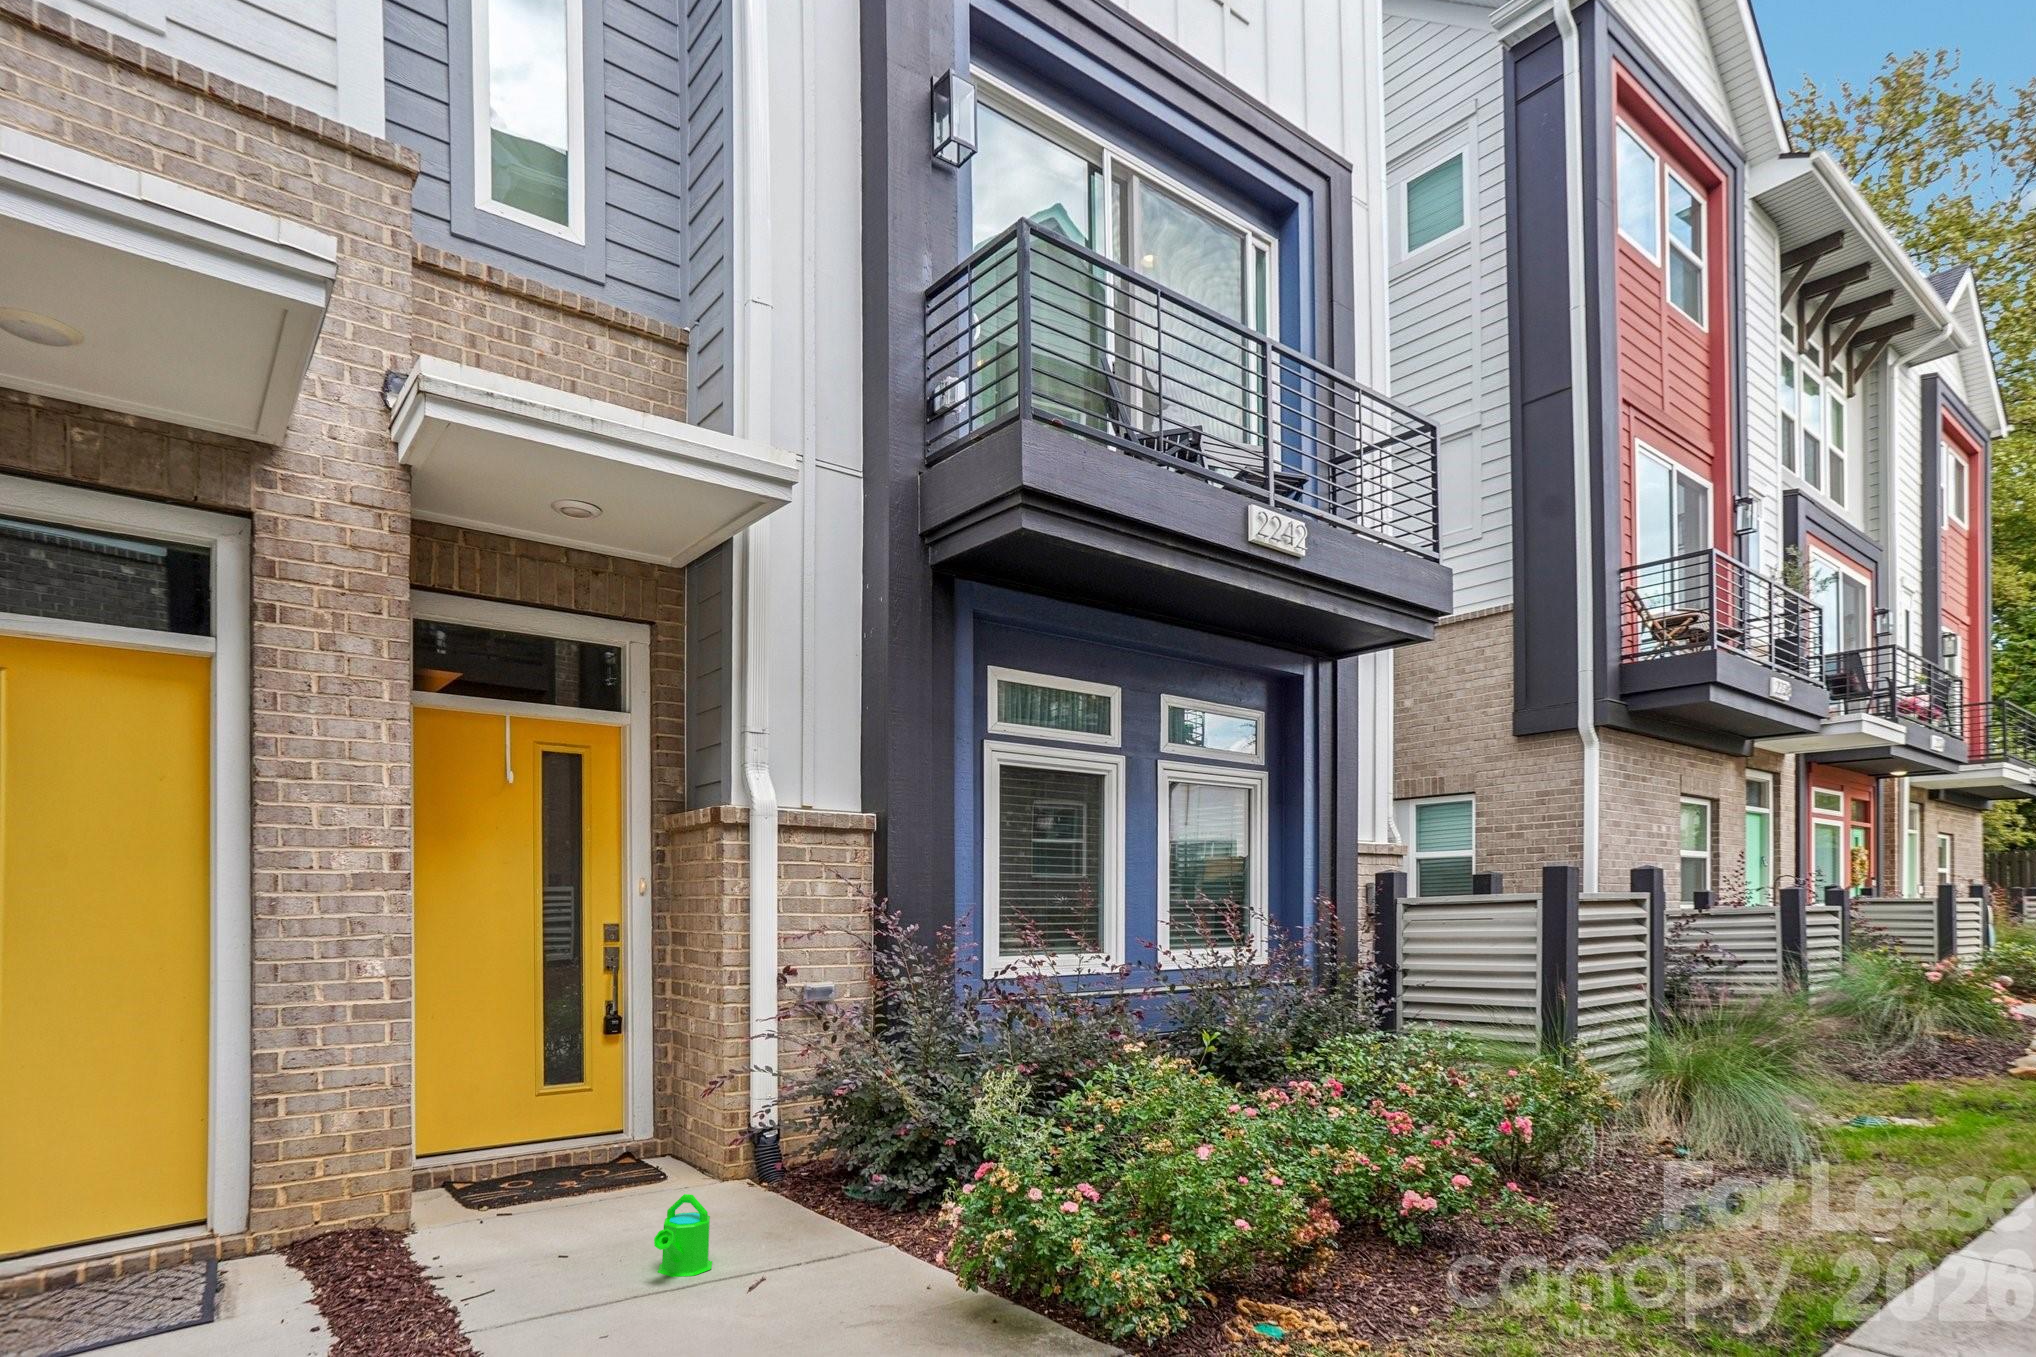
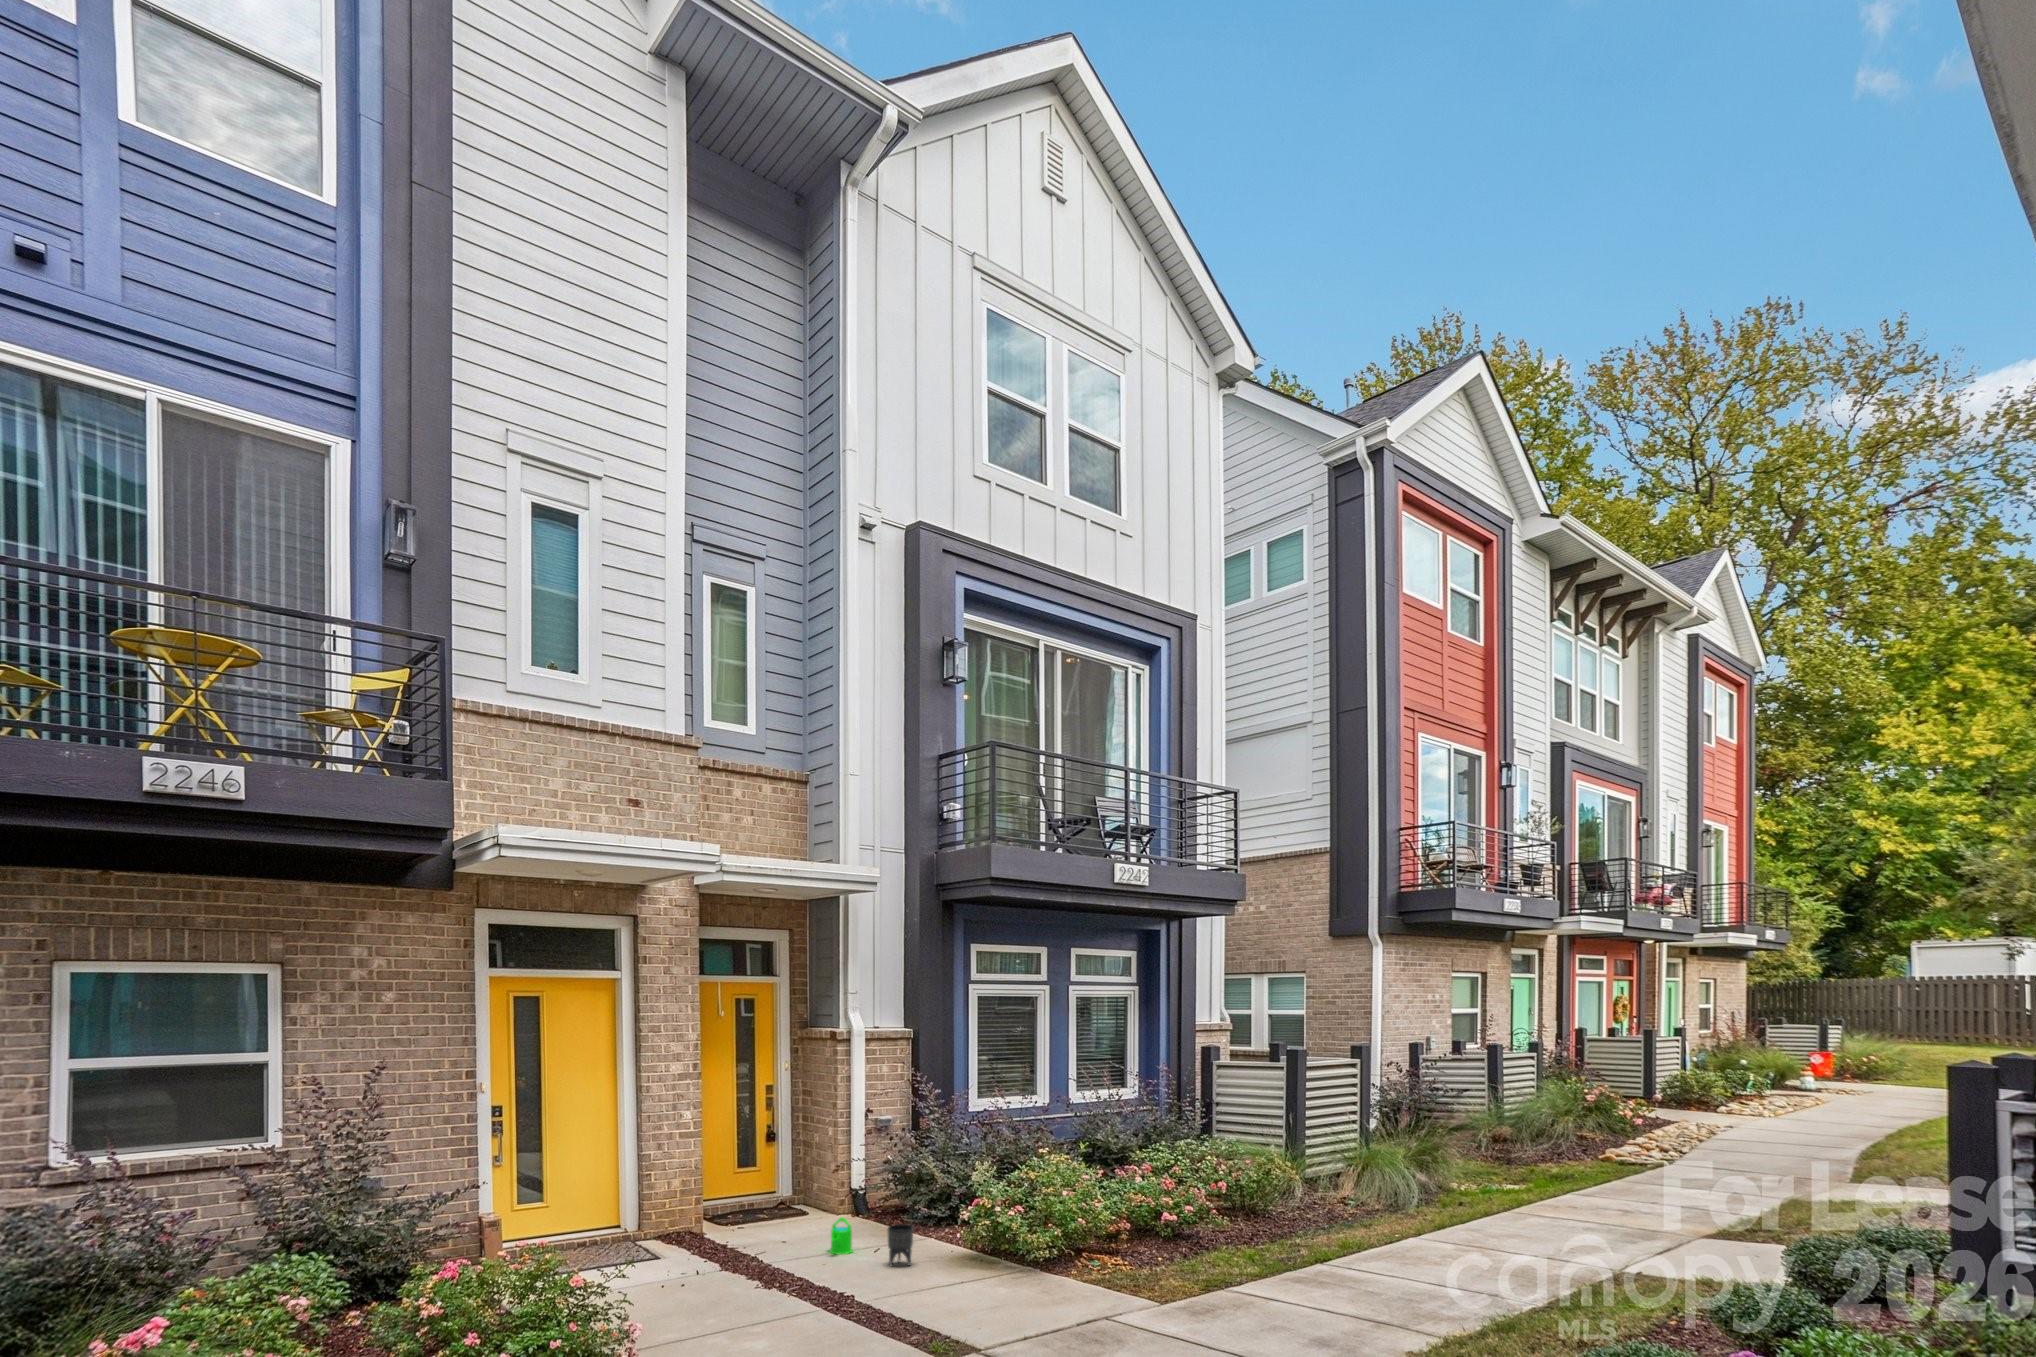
planter: none [770,1219,832,1322] -> present [887,1224,914,1266]

